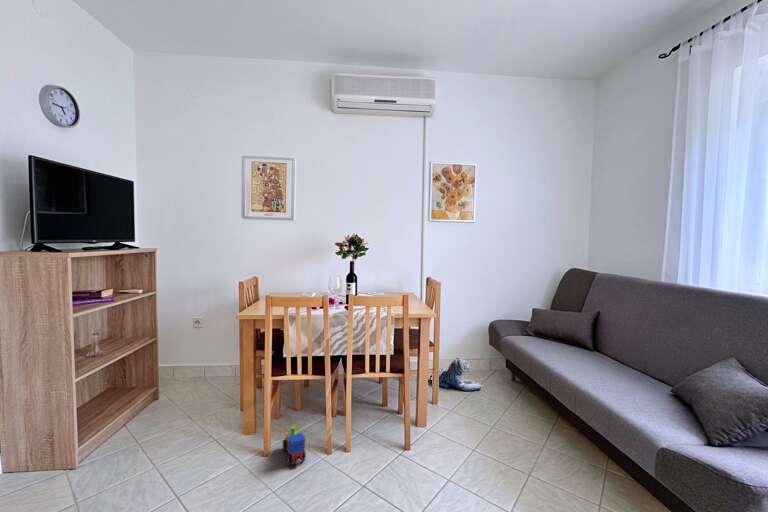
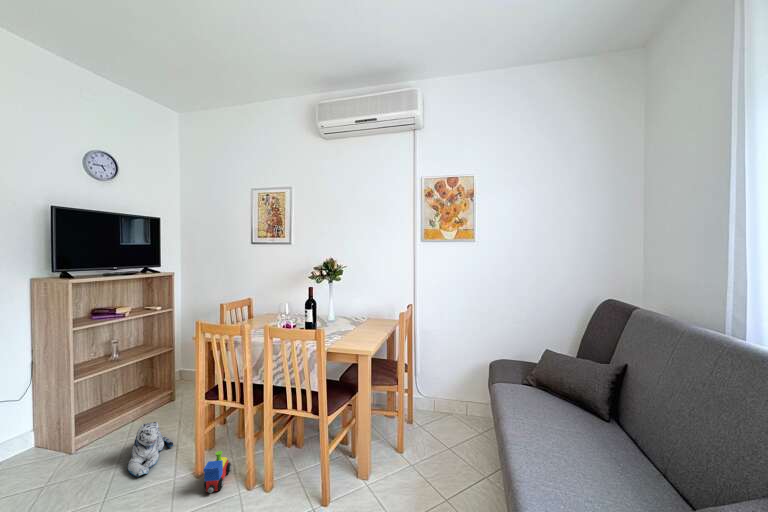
plush toy: present [430,358,482,391] -> present [127,422,173,477]

